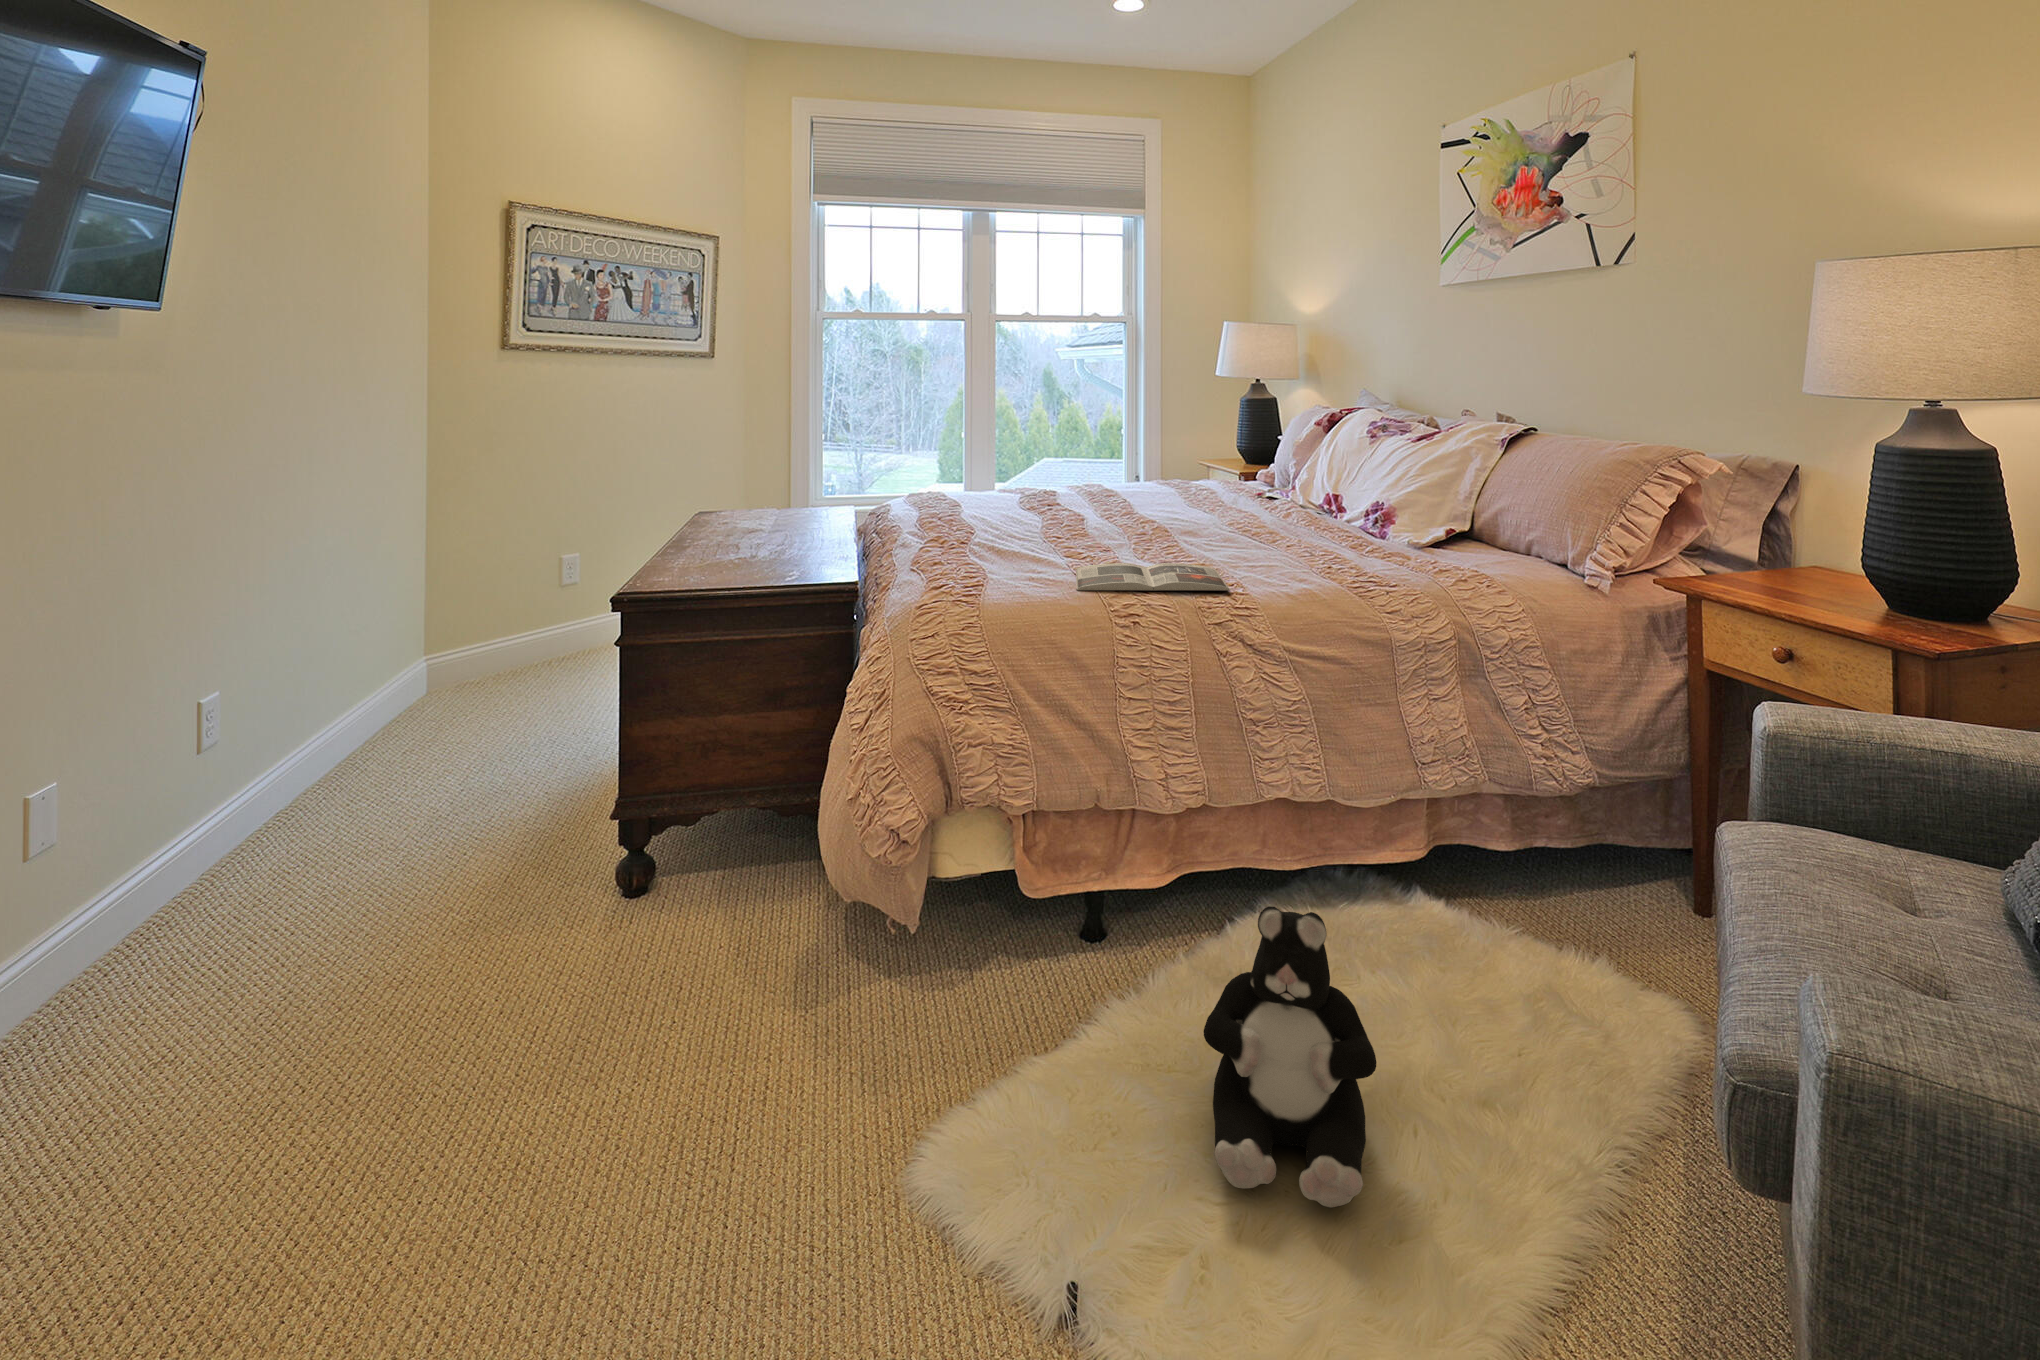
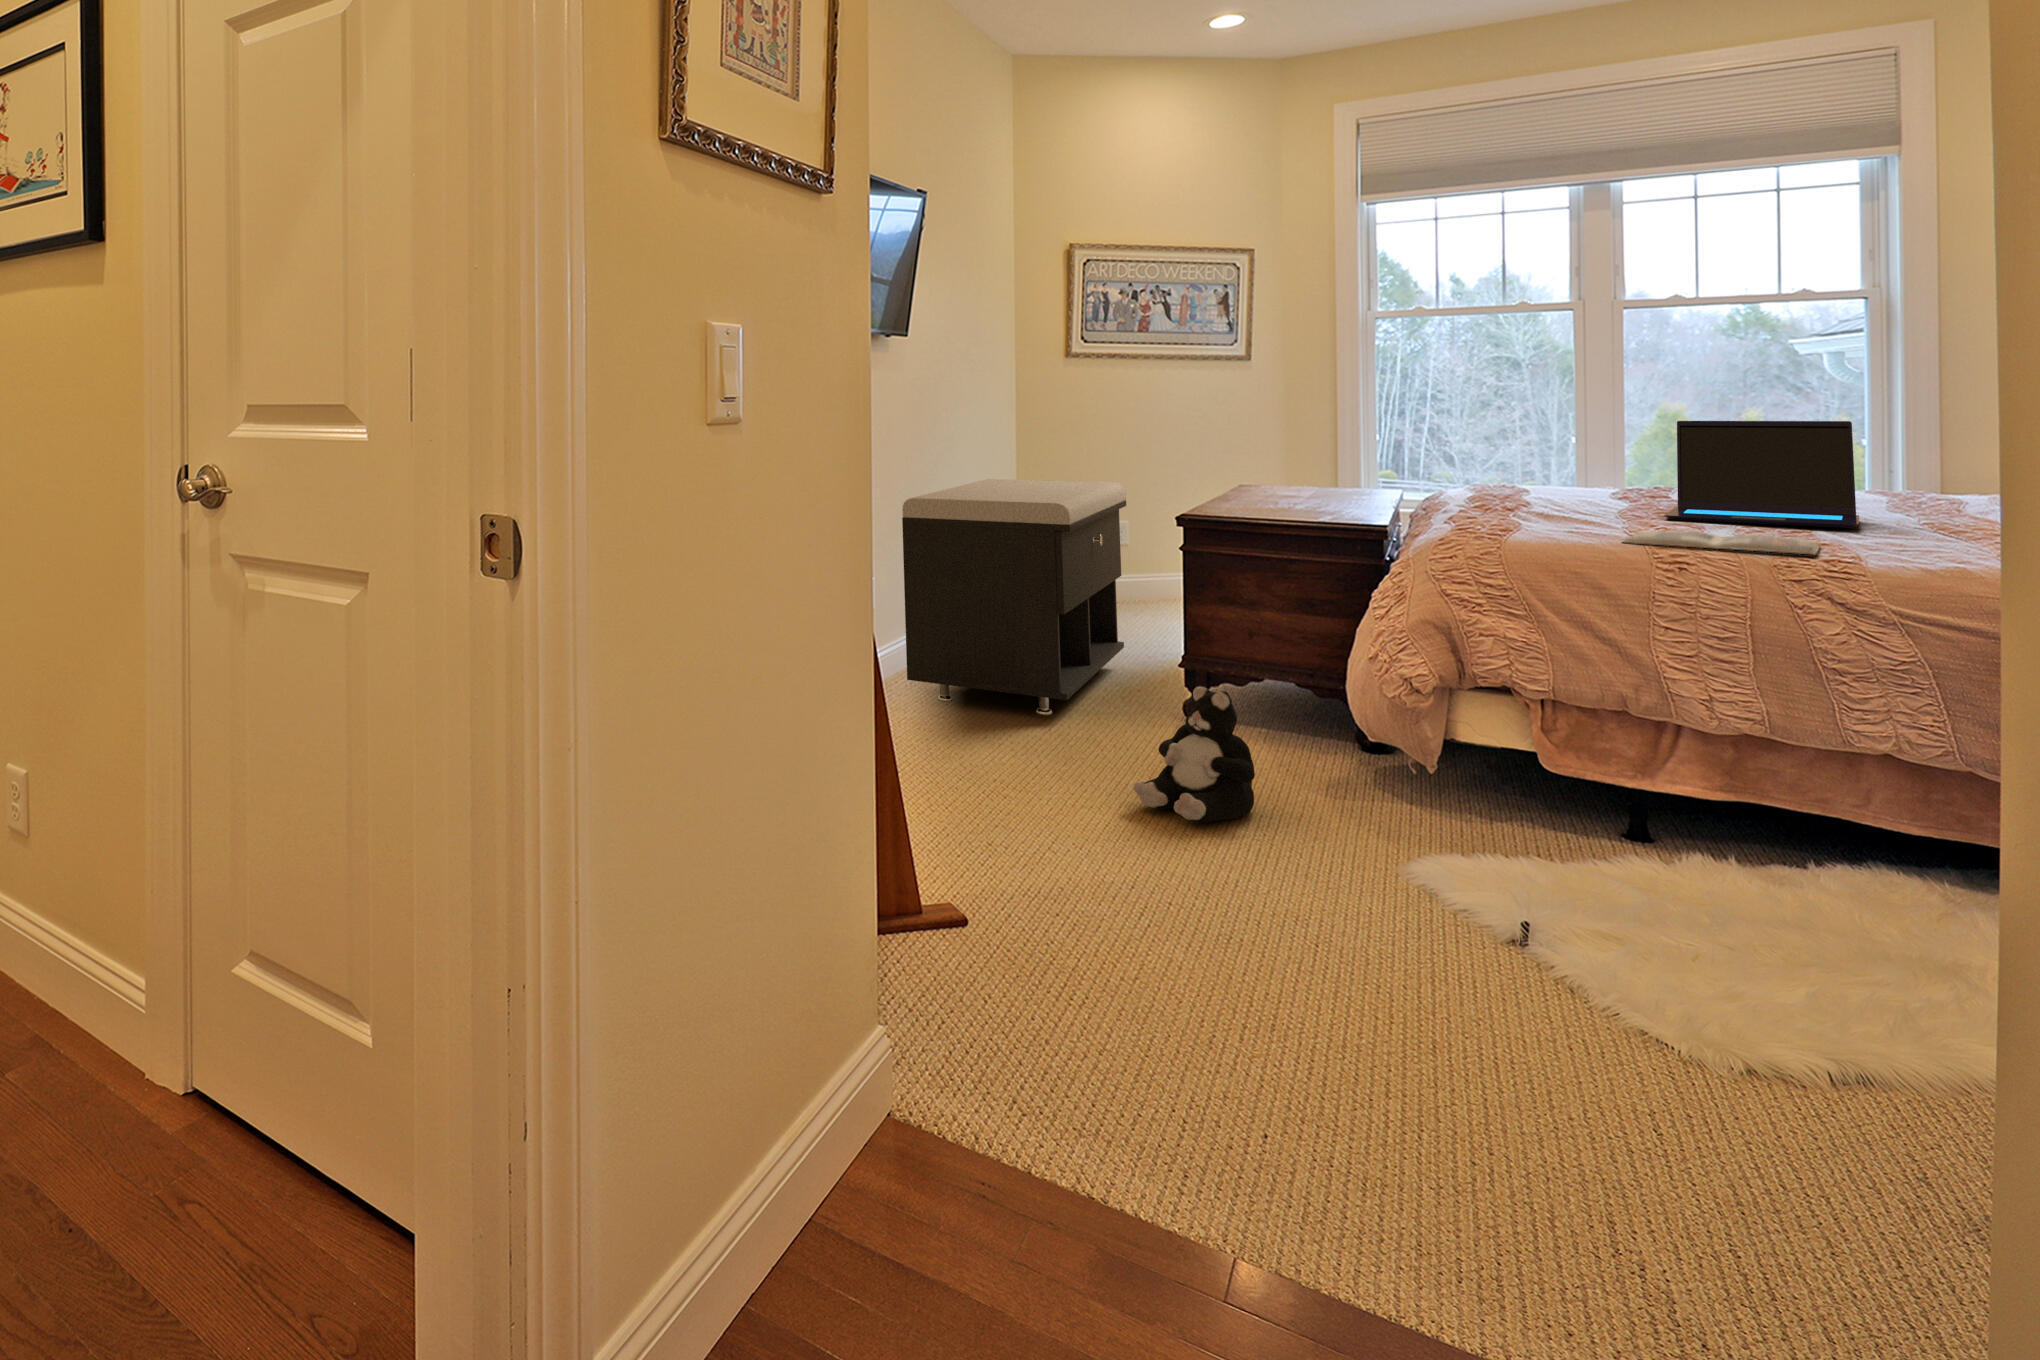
laptop: none [1080,433,1216,539] -> present [1664,421,1859,528]
storage bench: none [110,519,552,946] -> present [902,479,1126,715]
plush toy: present [1204,906,1376,1207] -> present [1133,686,1255,823]

